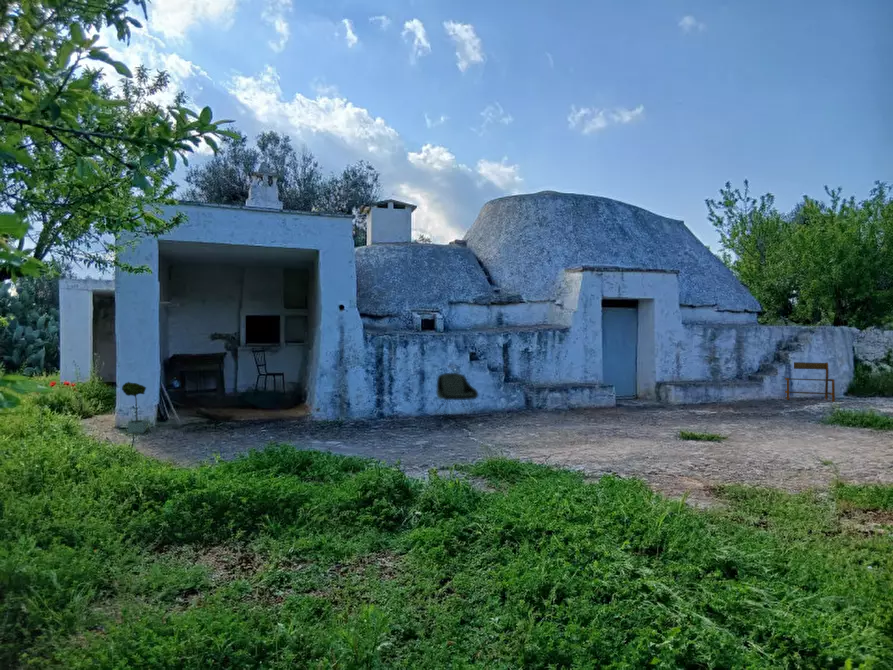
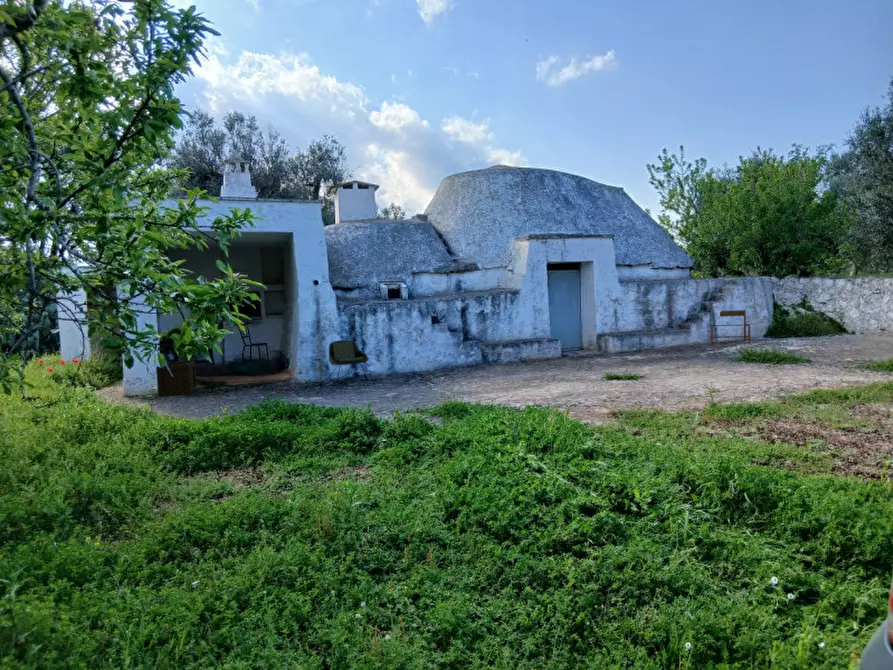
lounge chair: present [436,373,478,416] -> present [329,340,368,383]
potted tree: present [122,382,146,433] -> none [127,356,151,400]
wooden crate: none [154,391,200,429] -> present [156,361,197,396]

